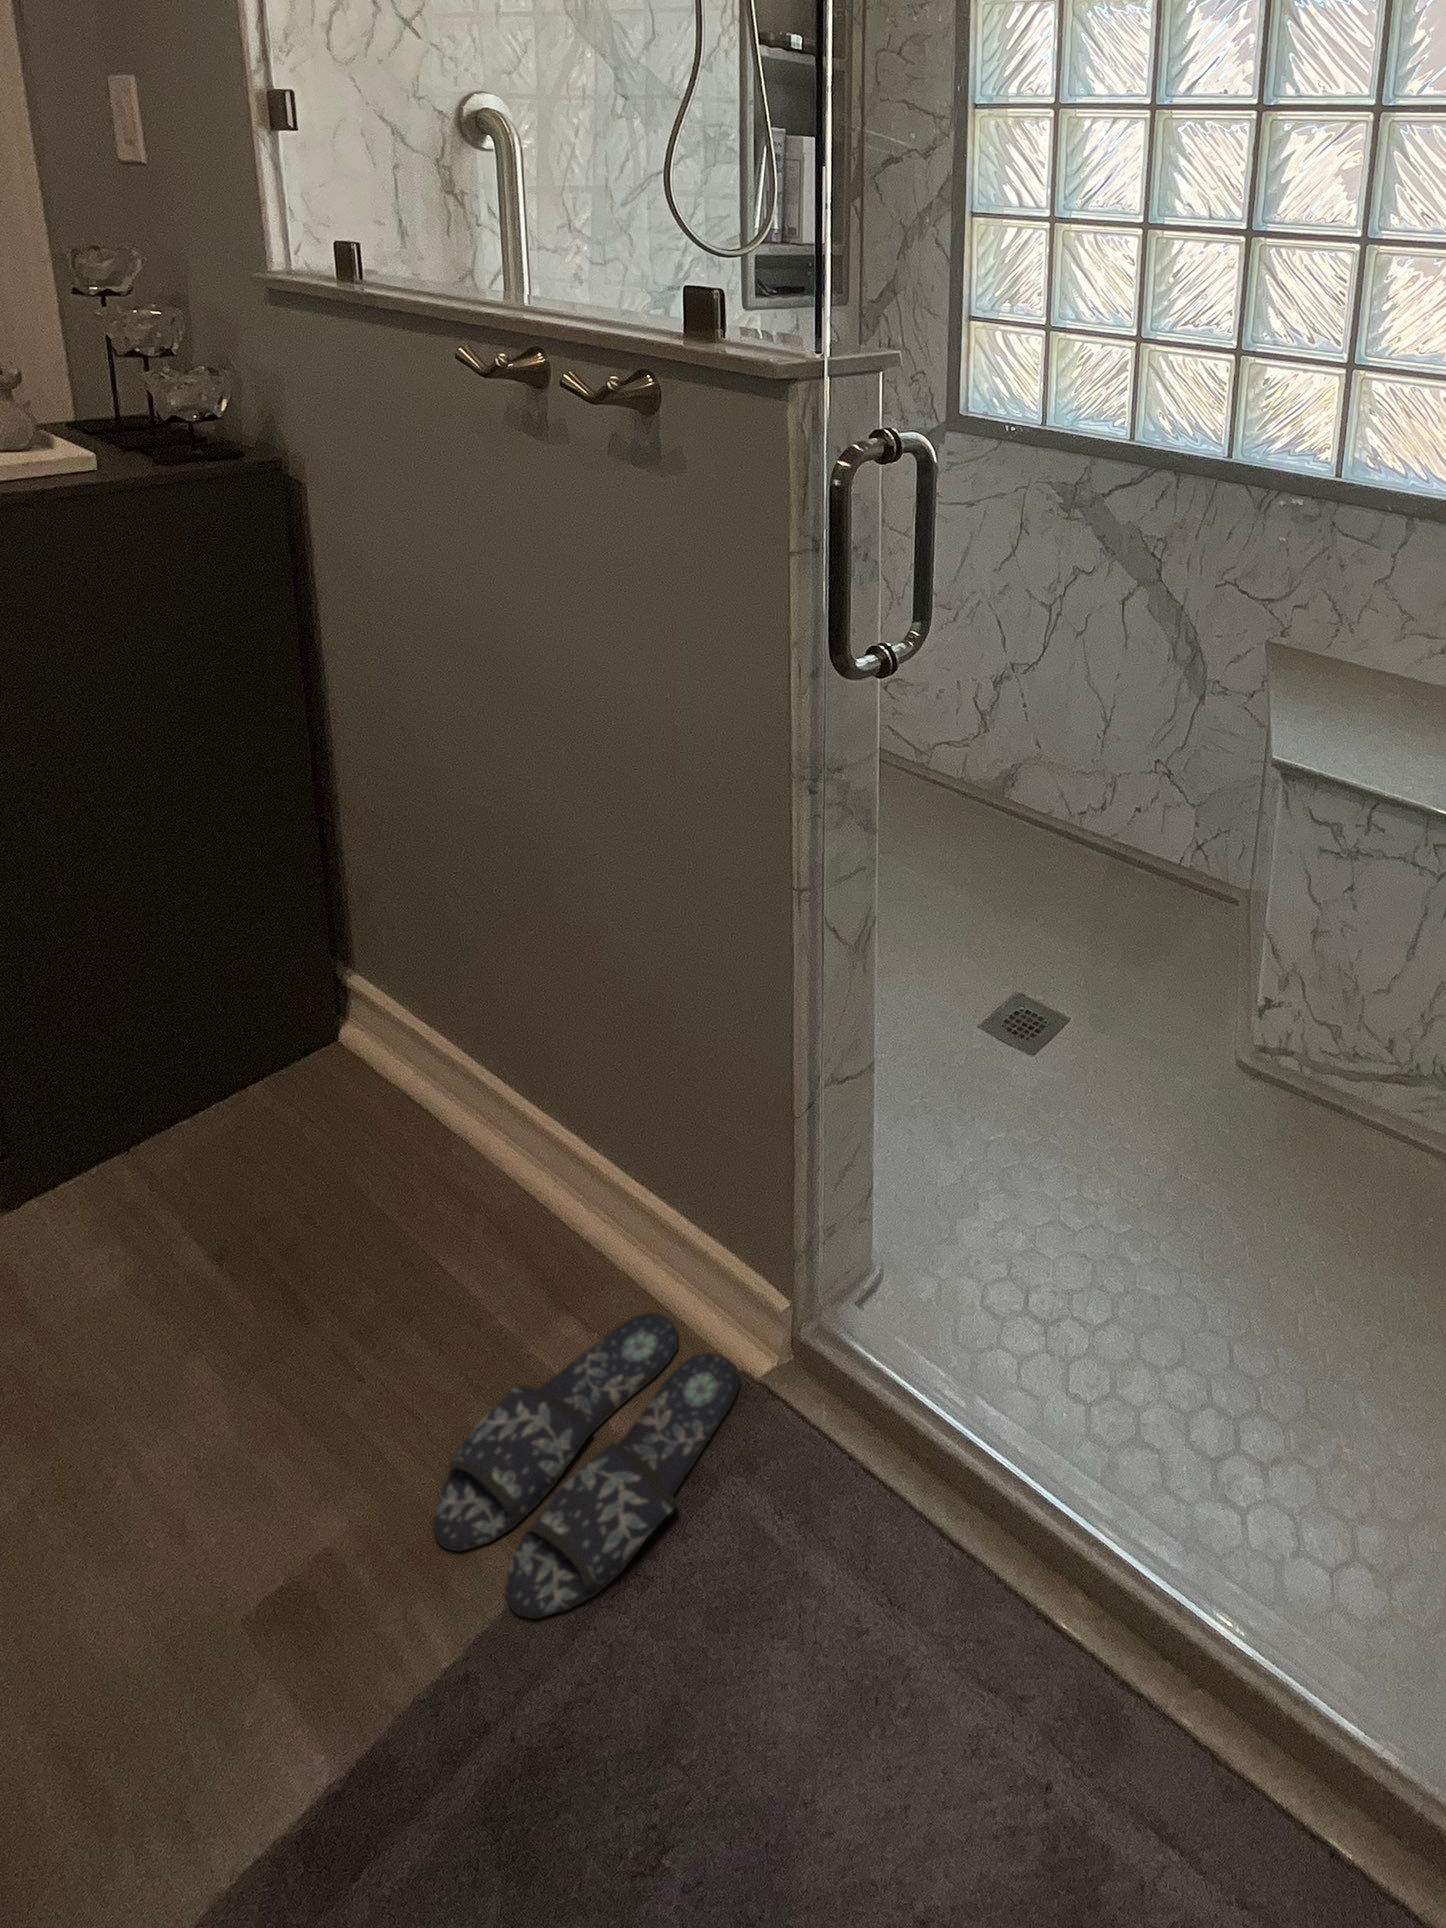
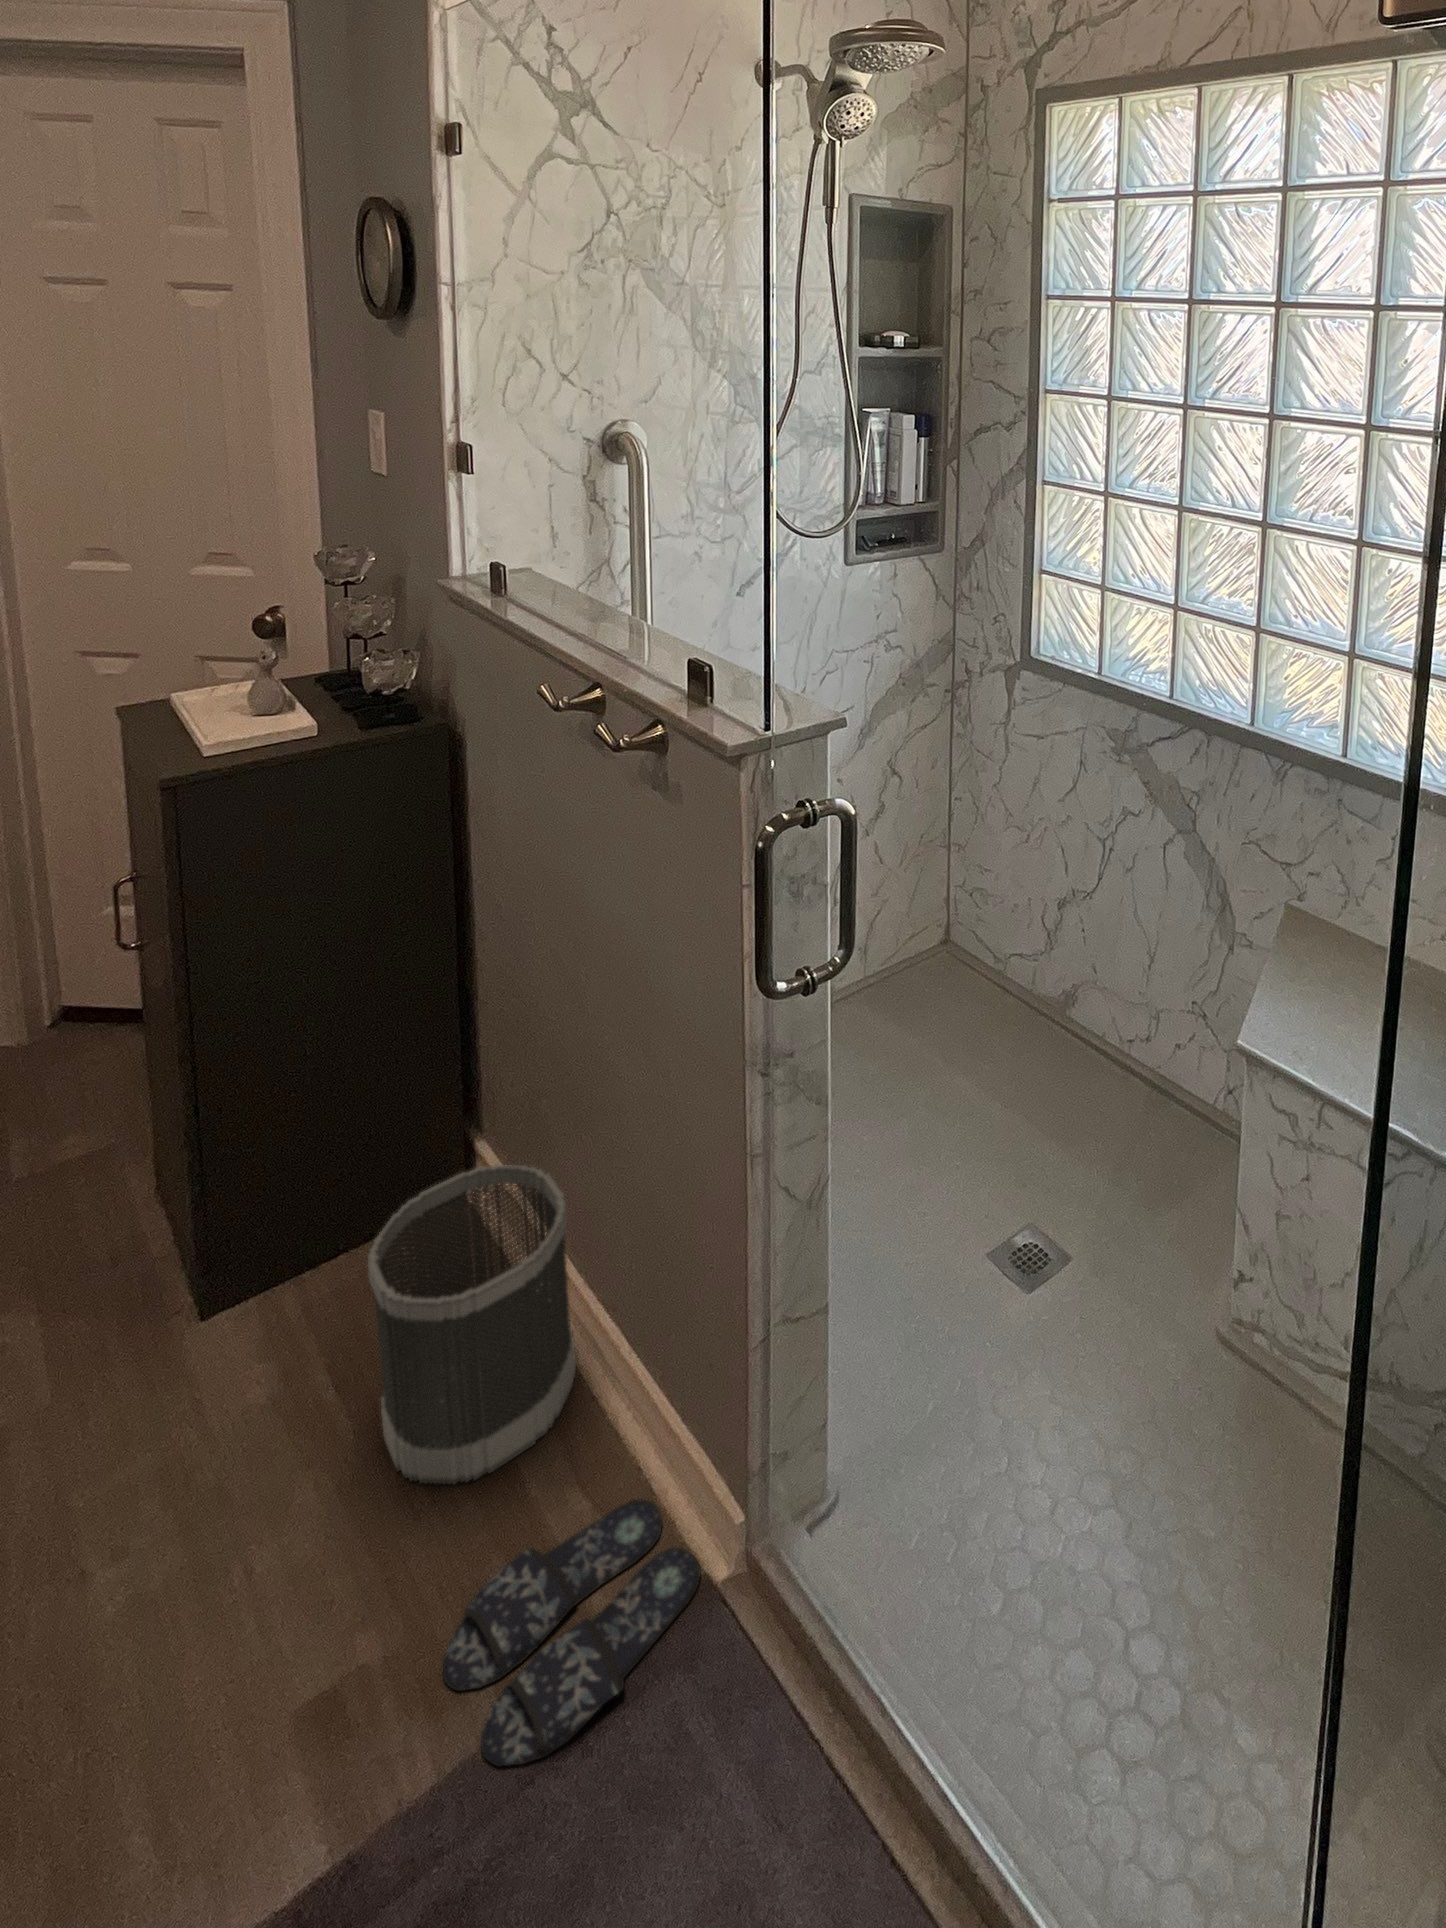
wastebasket: none [253,972,528,1346] -> present [368,1165,576,1484]

